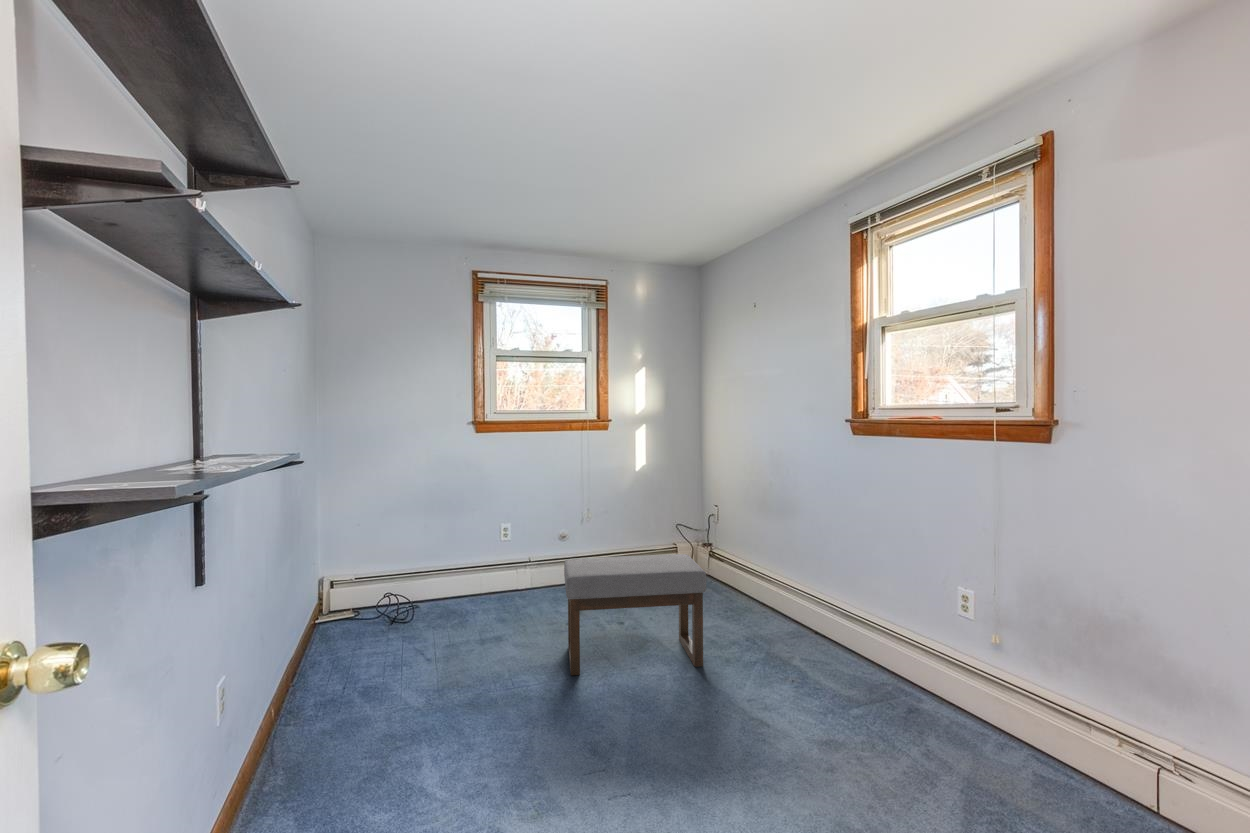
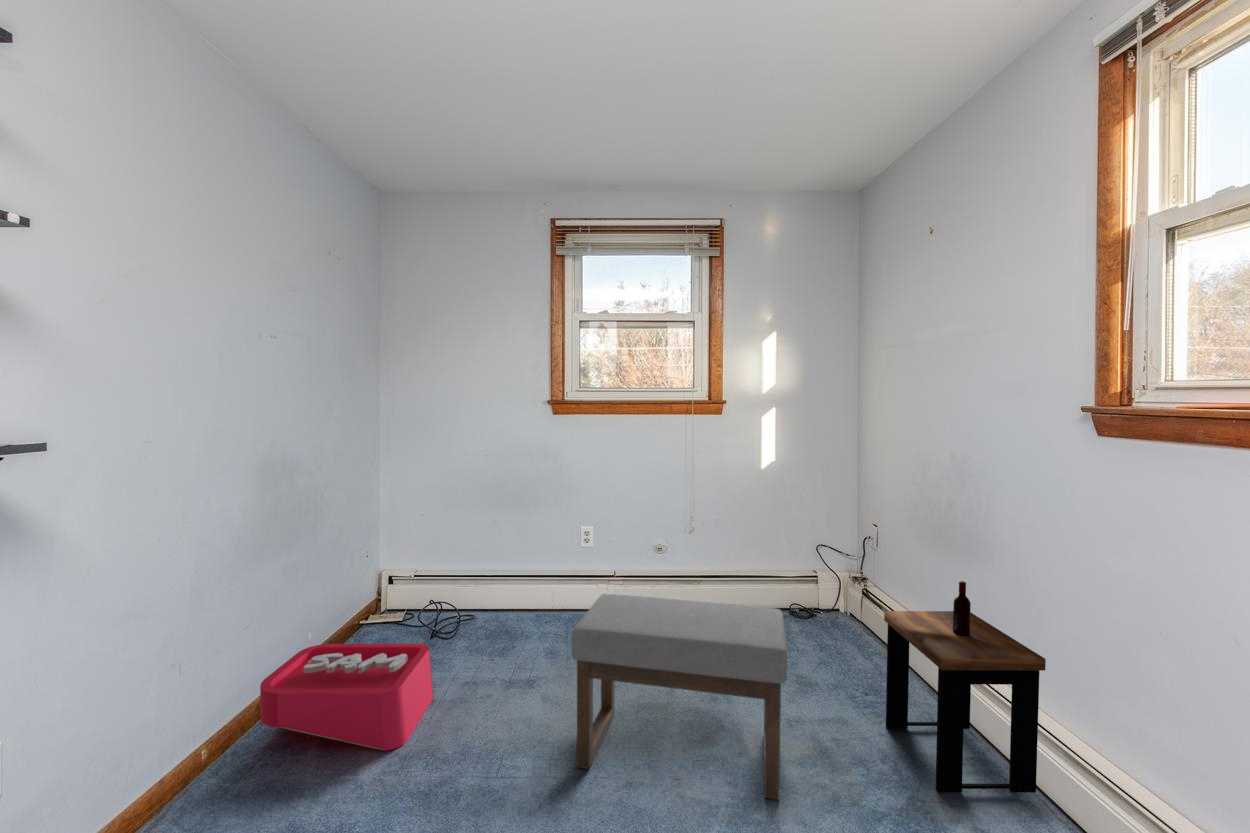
side table: none [744,524,833,647] -> present [884,581,1046,792]
storage bin: none [303,619,432,694] -> present [260,632,433,751]

